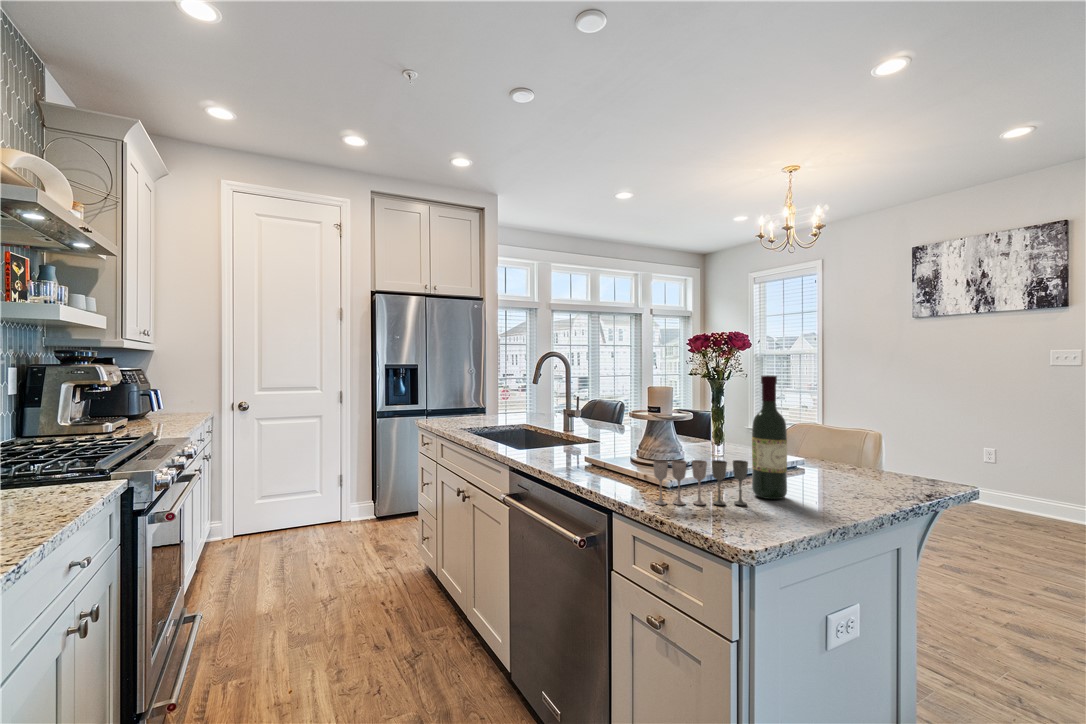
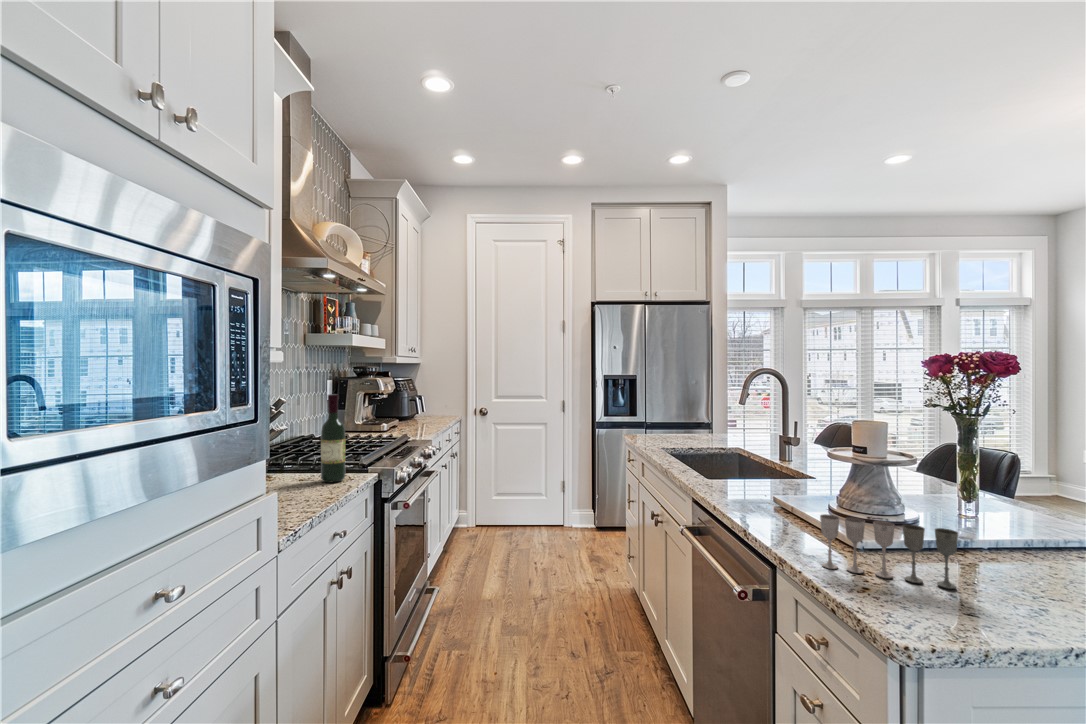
wine bottle: present [752,375,787,499] -> present [321,394,345,482]

